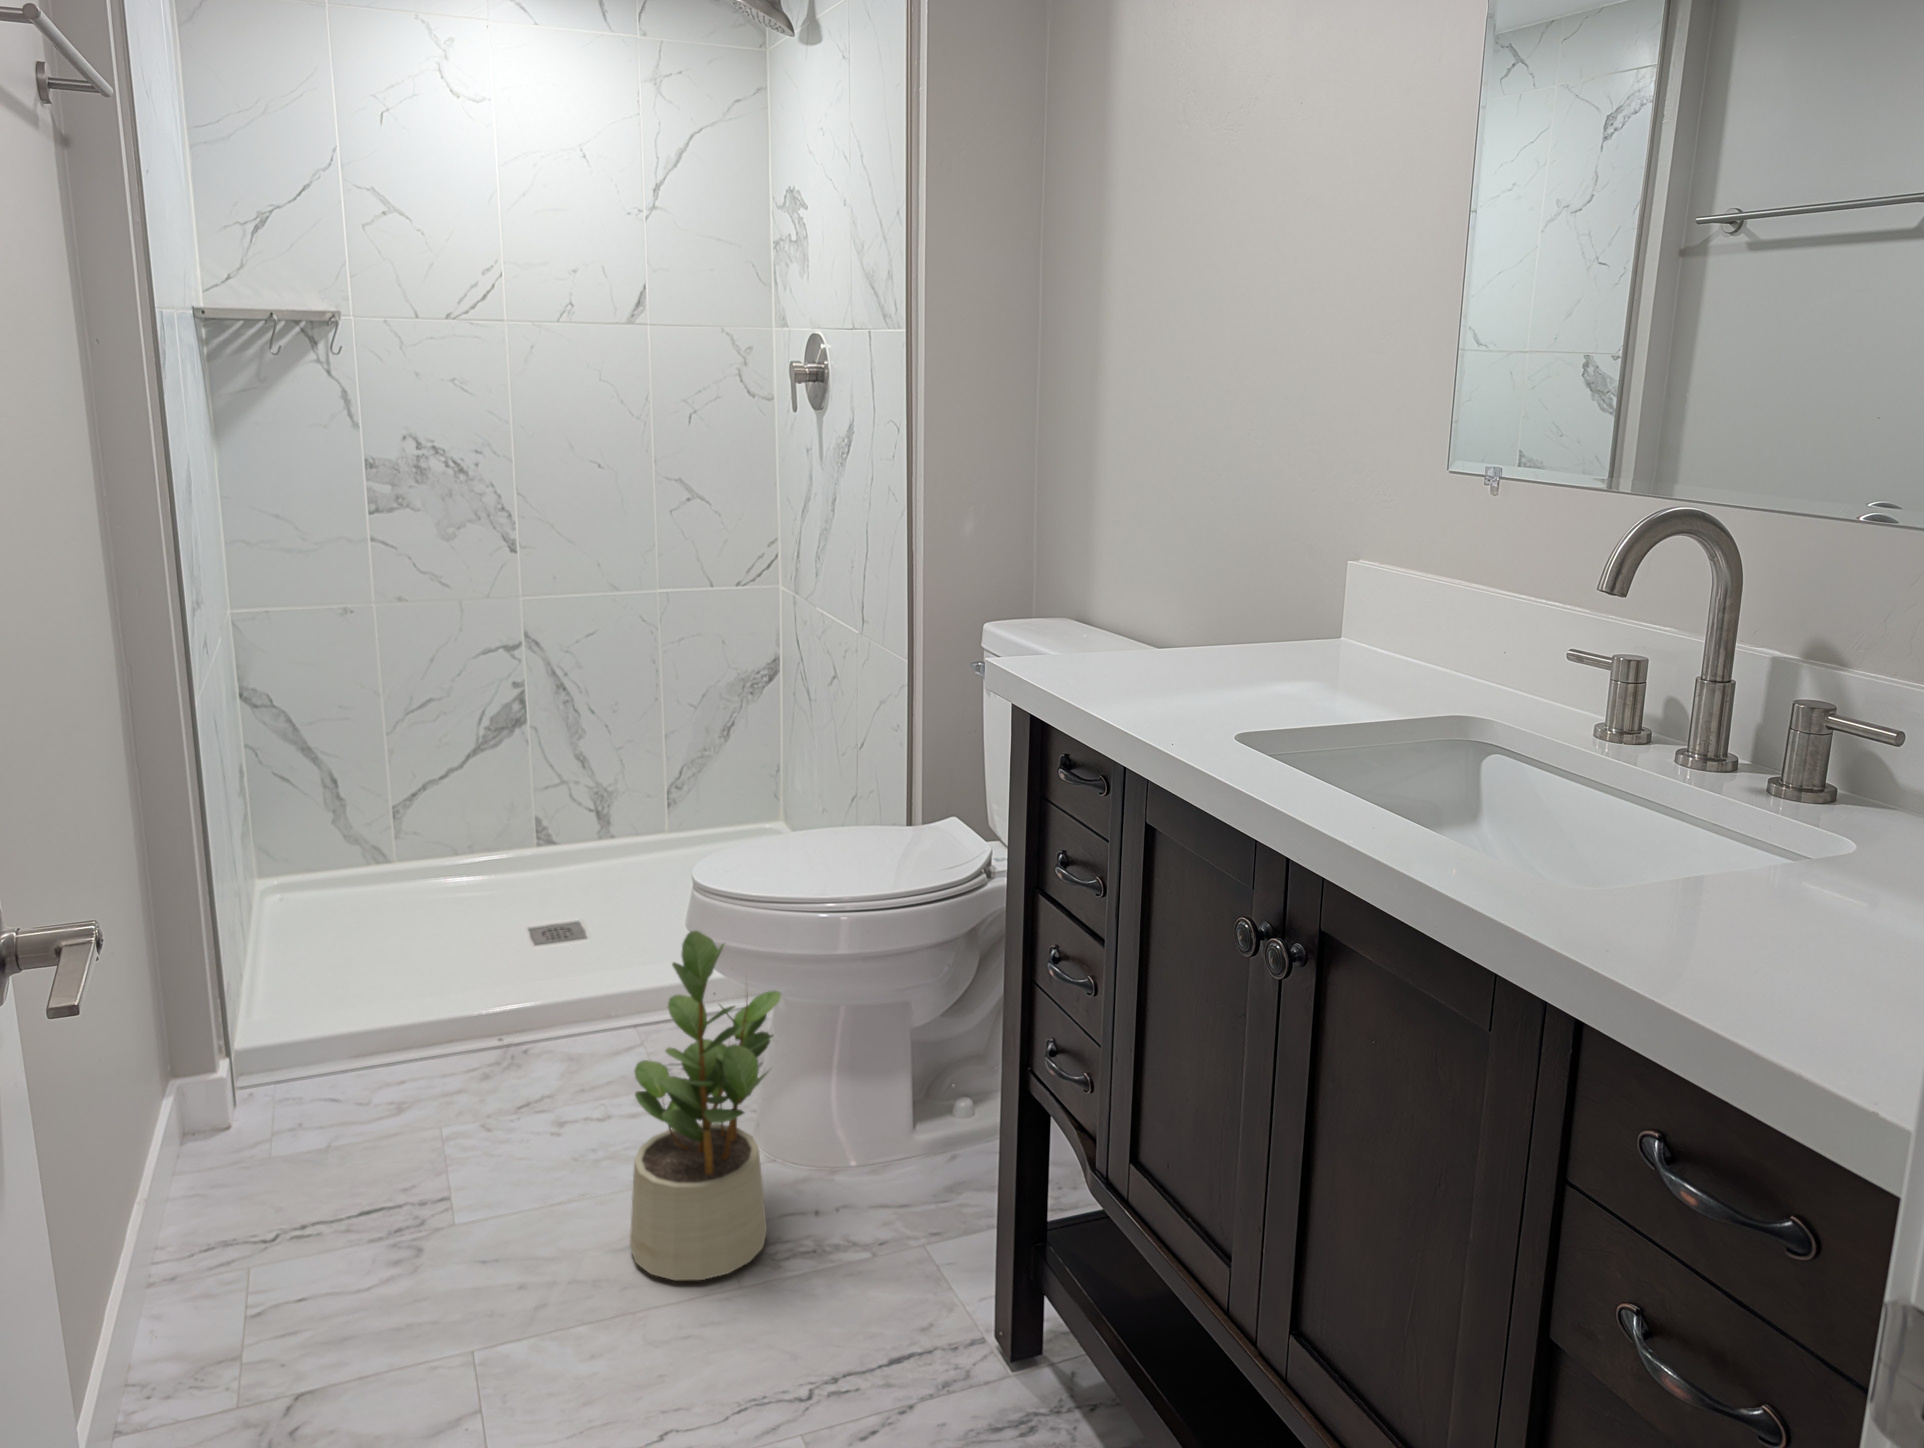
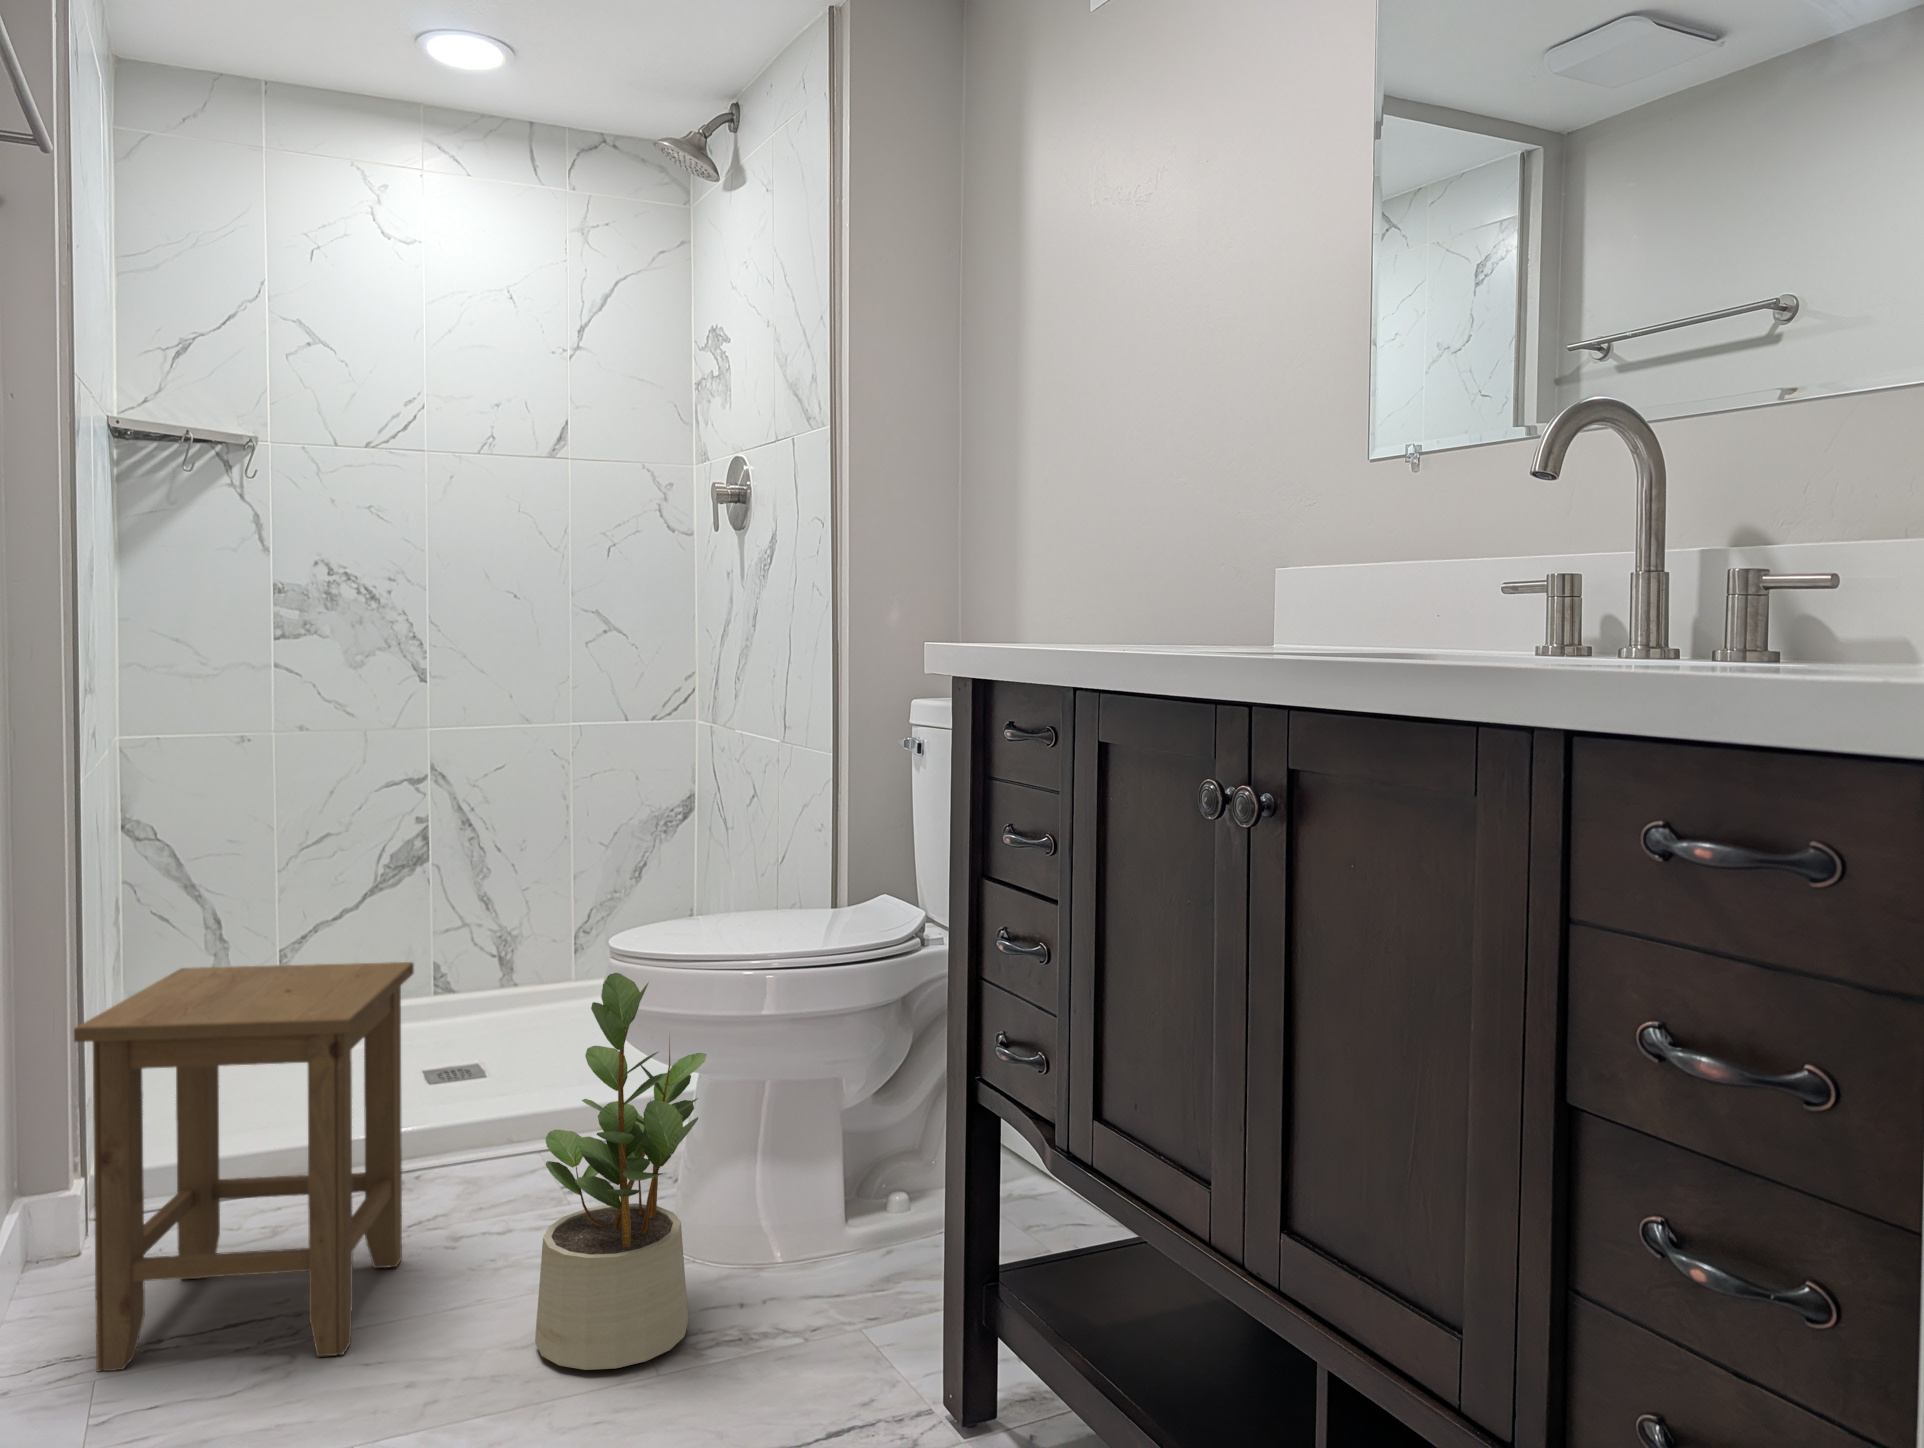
stool: none [205,888,512,1259] -> present [74,962,414,1371]

